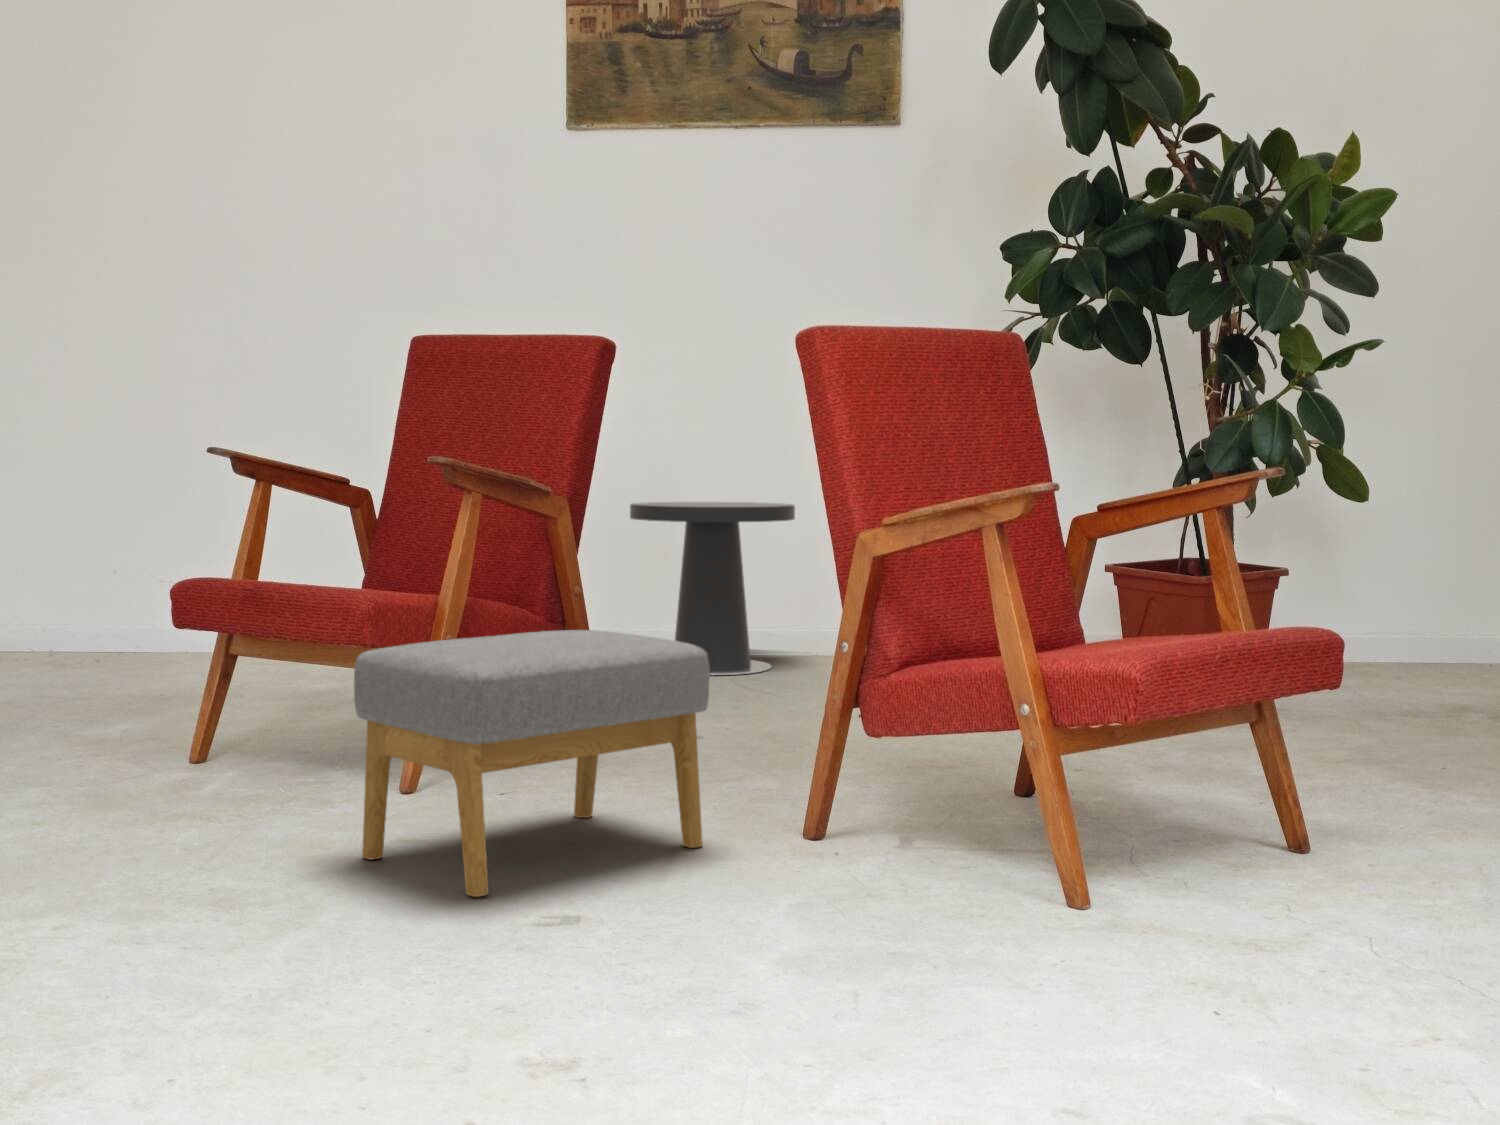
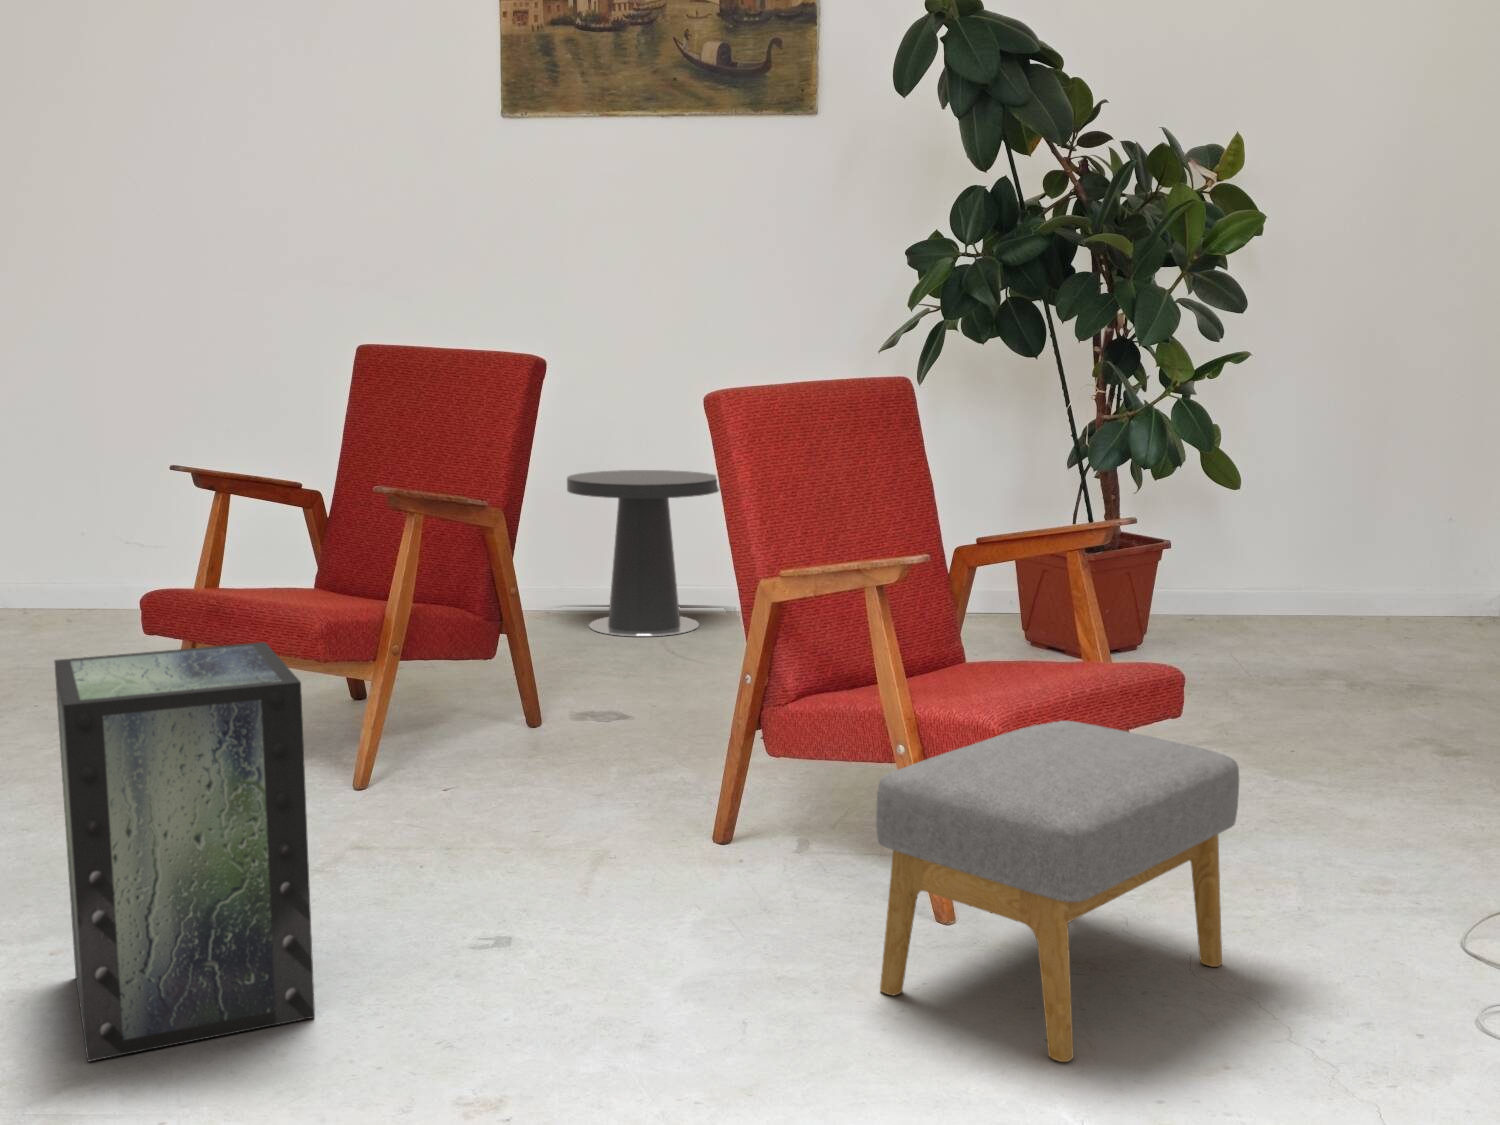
storage box: none [87,570,364,1011] -> present [54,642,315,1061]
footstool: present [354,630,709,897] -> present [876,721,1239,1062]

